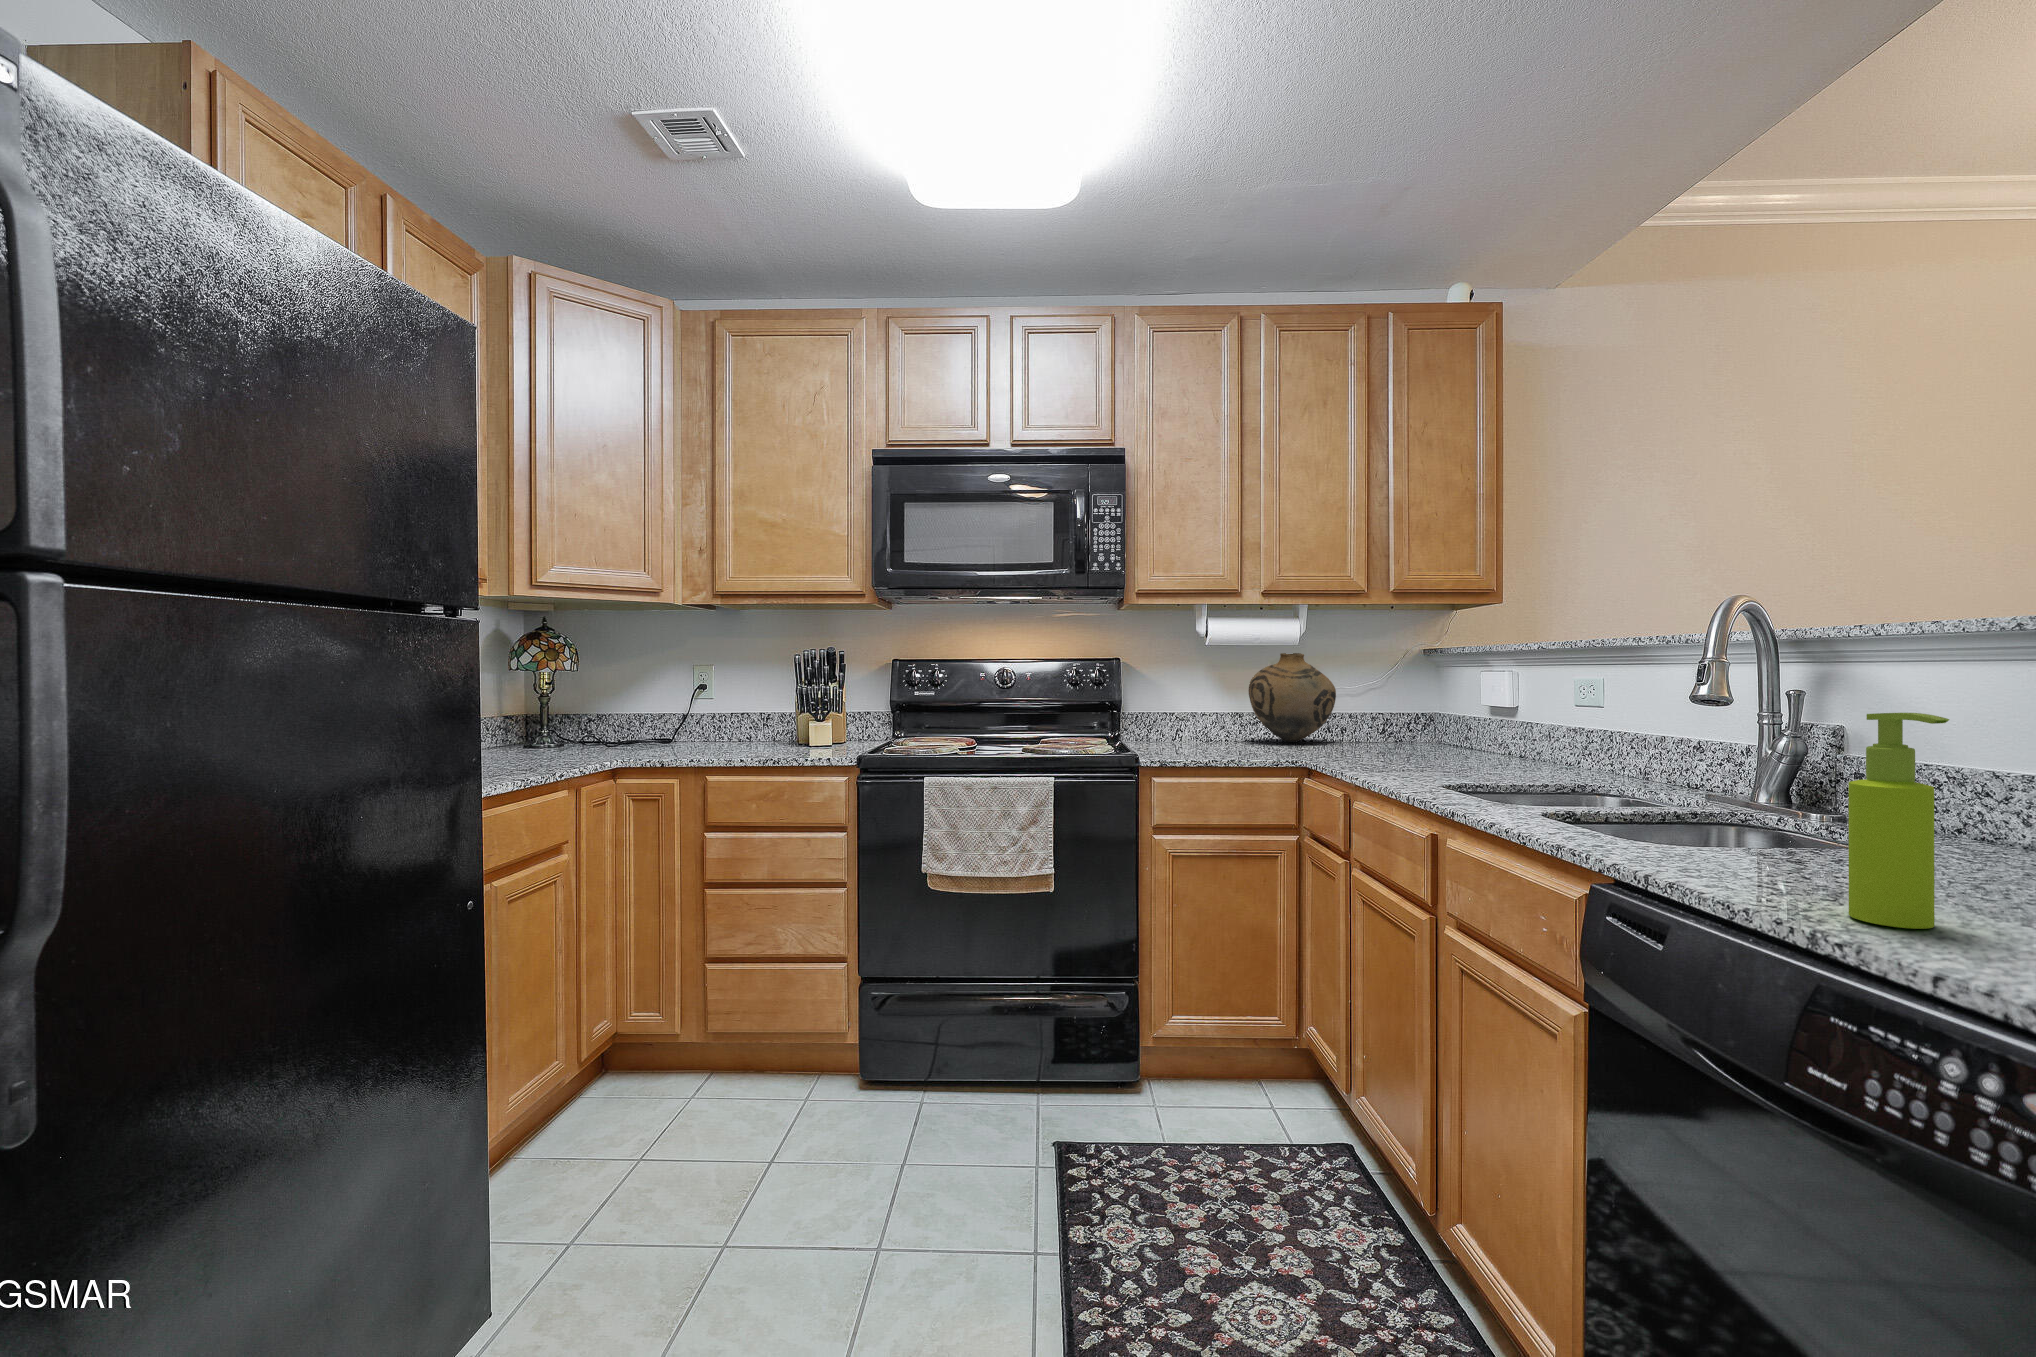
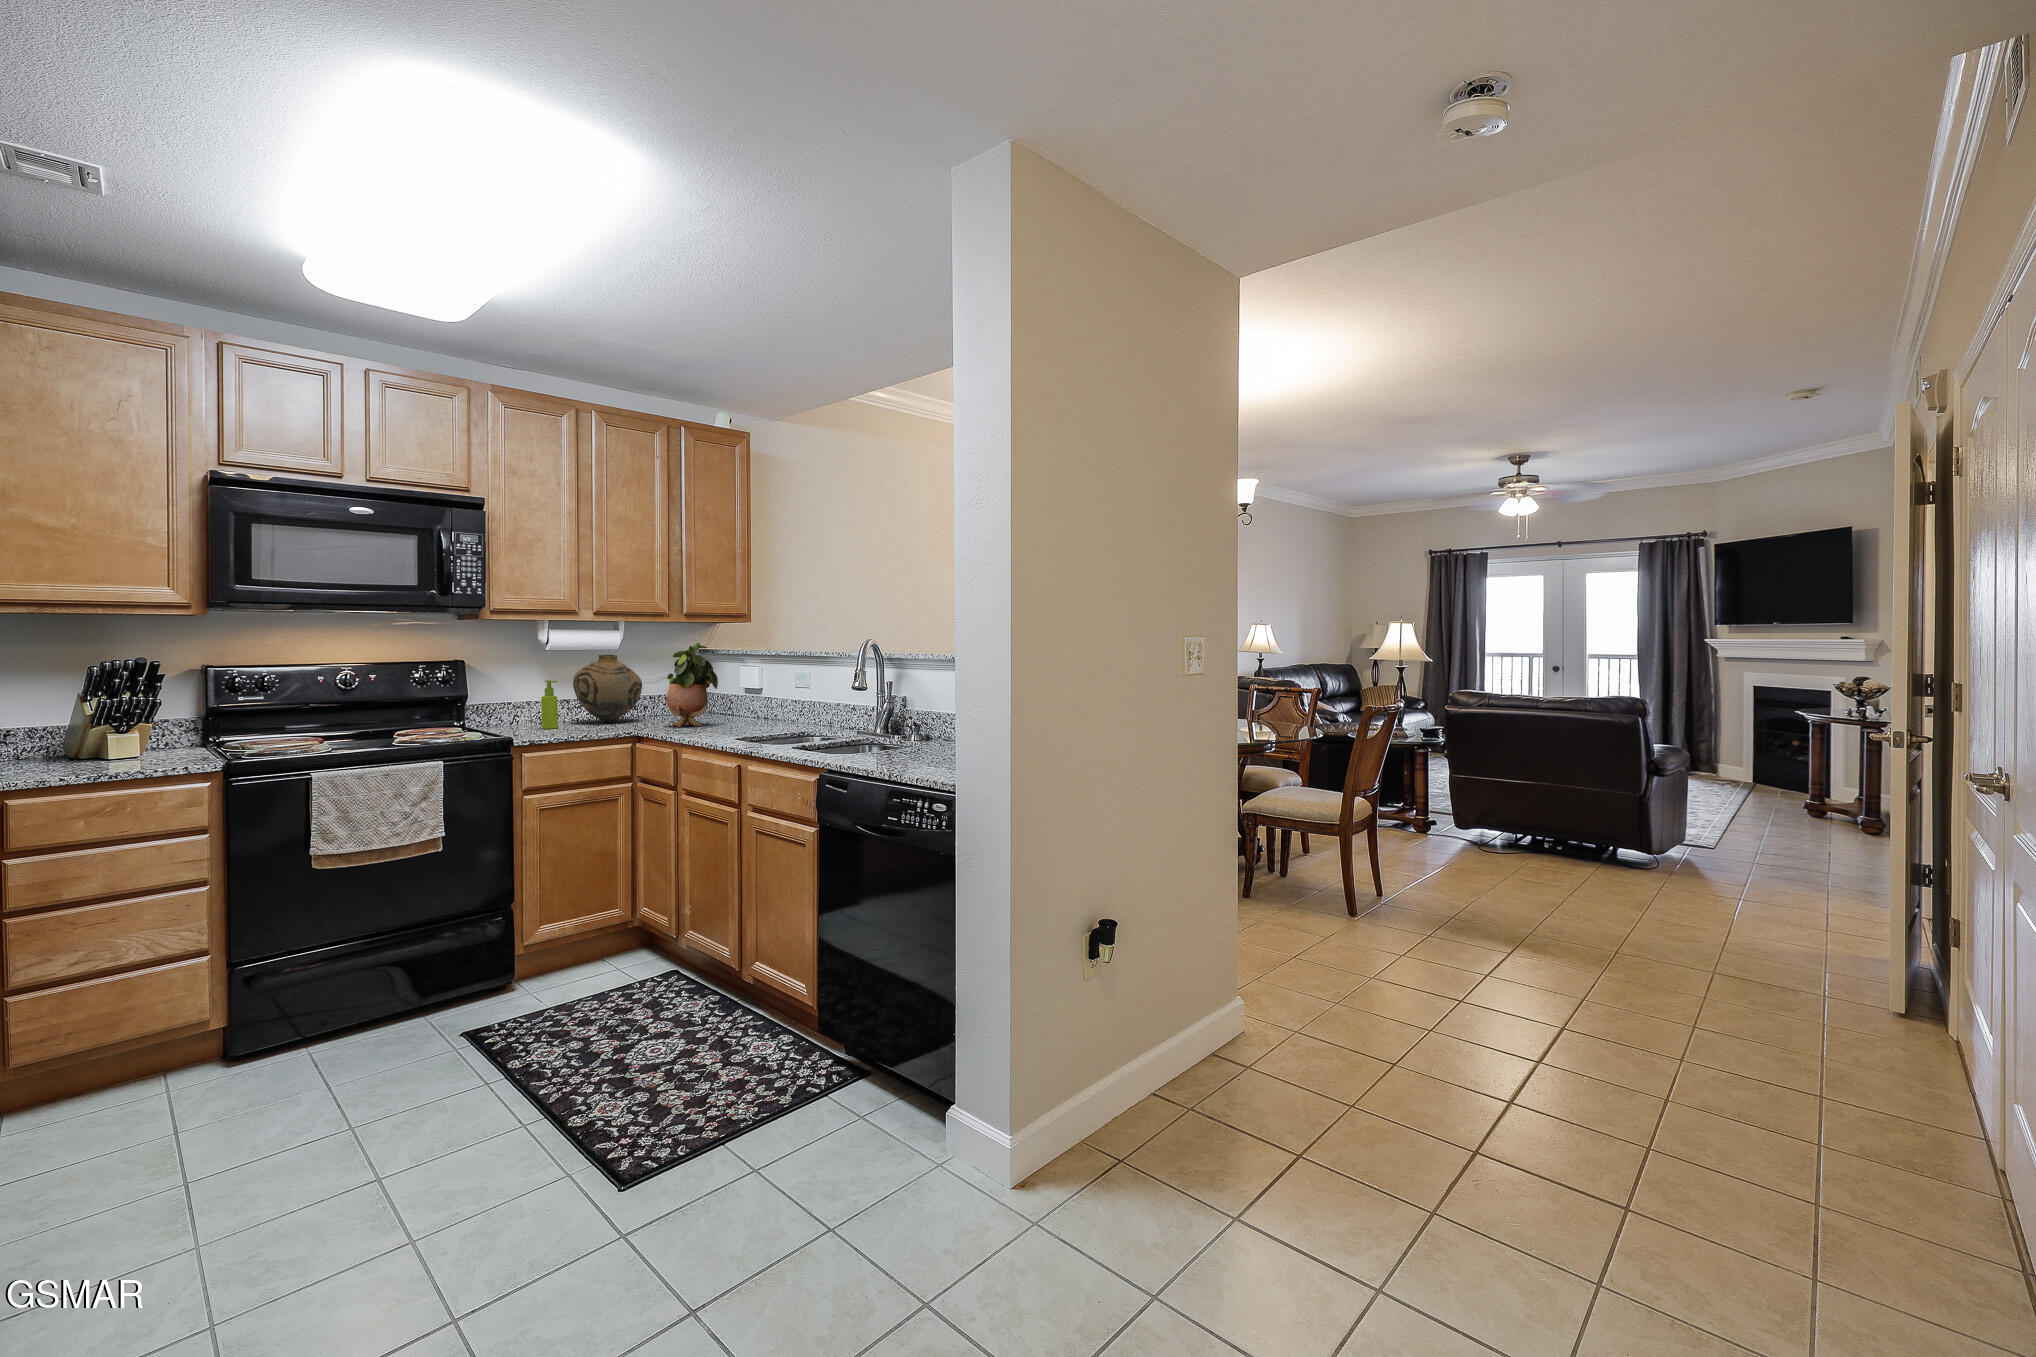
potted plant: none [1358,631,1437,756] -> present [667,643,718,727]
soap dispenser: present [1848,713,1949,929] -> present [541,680,558,729]

